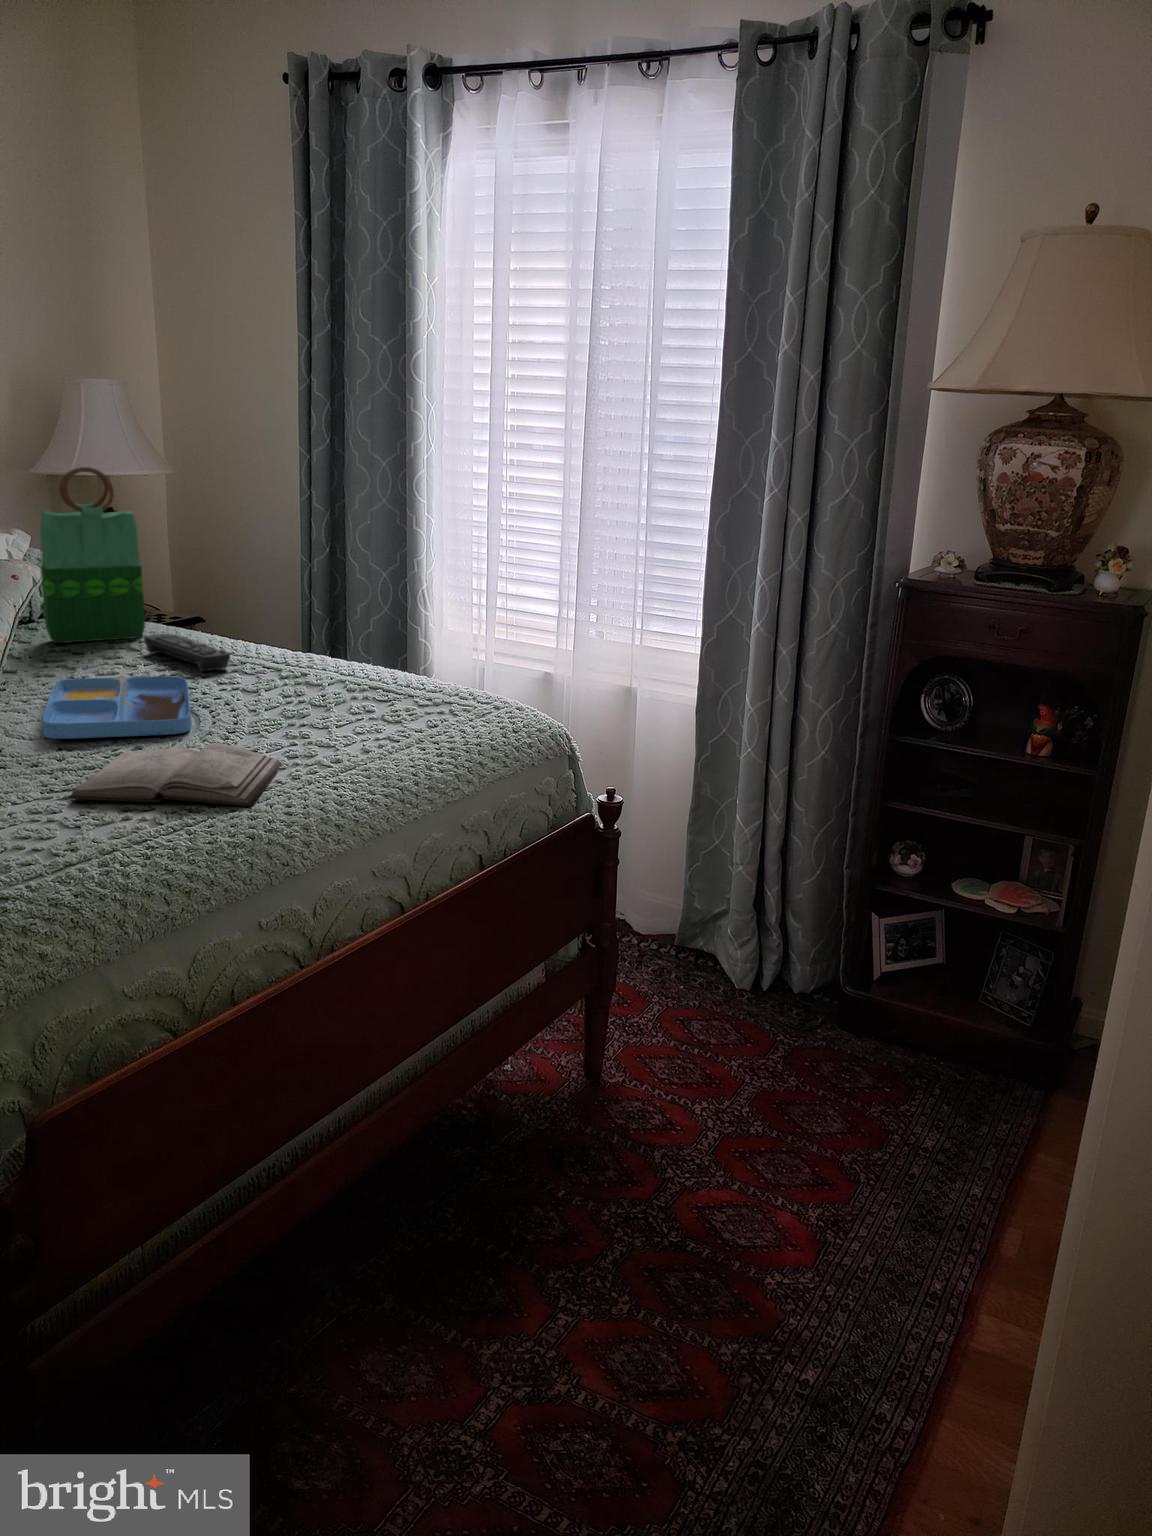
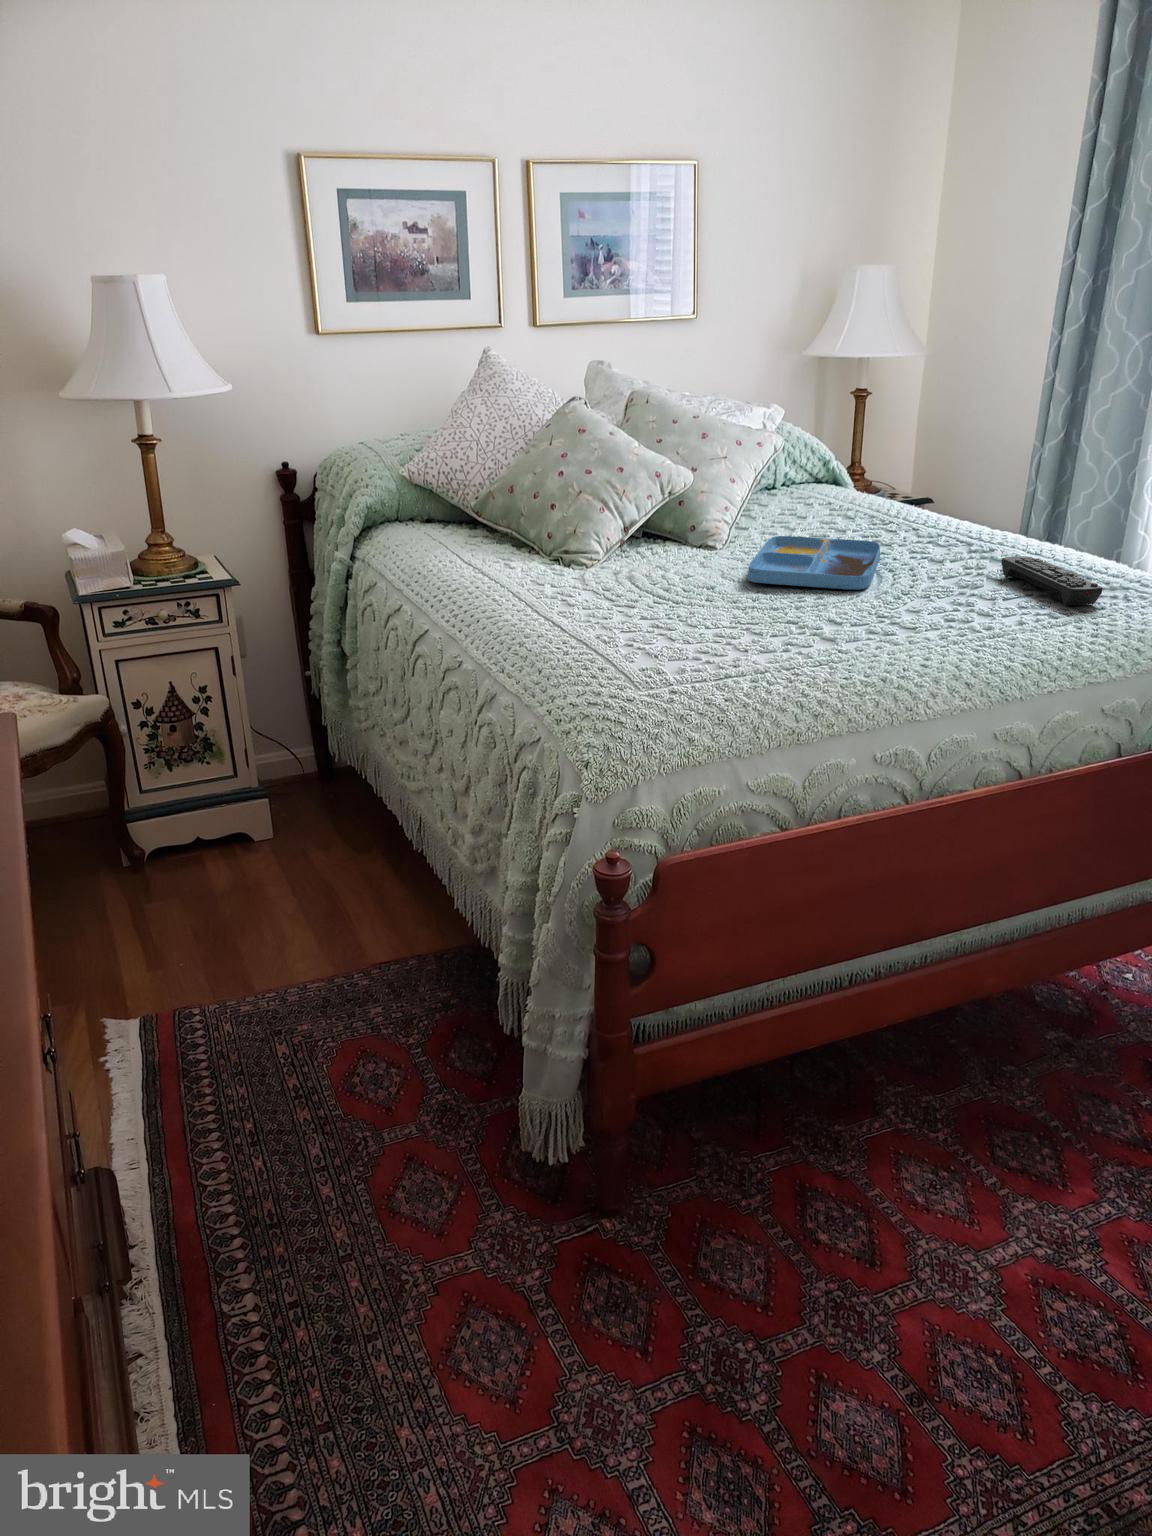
tote bag: present [40,467,145,643] -> none [781,349,871,508]
remote control: present [144,634,230,672] -> present [1001,556,1102,606]
diary: present [68,743,281,807] -> none [748,598,939,655]

